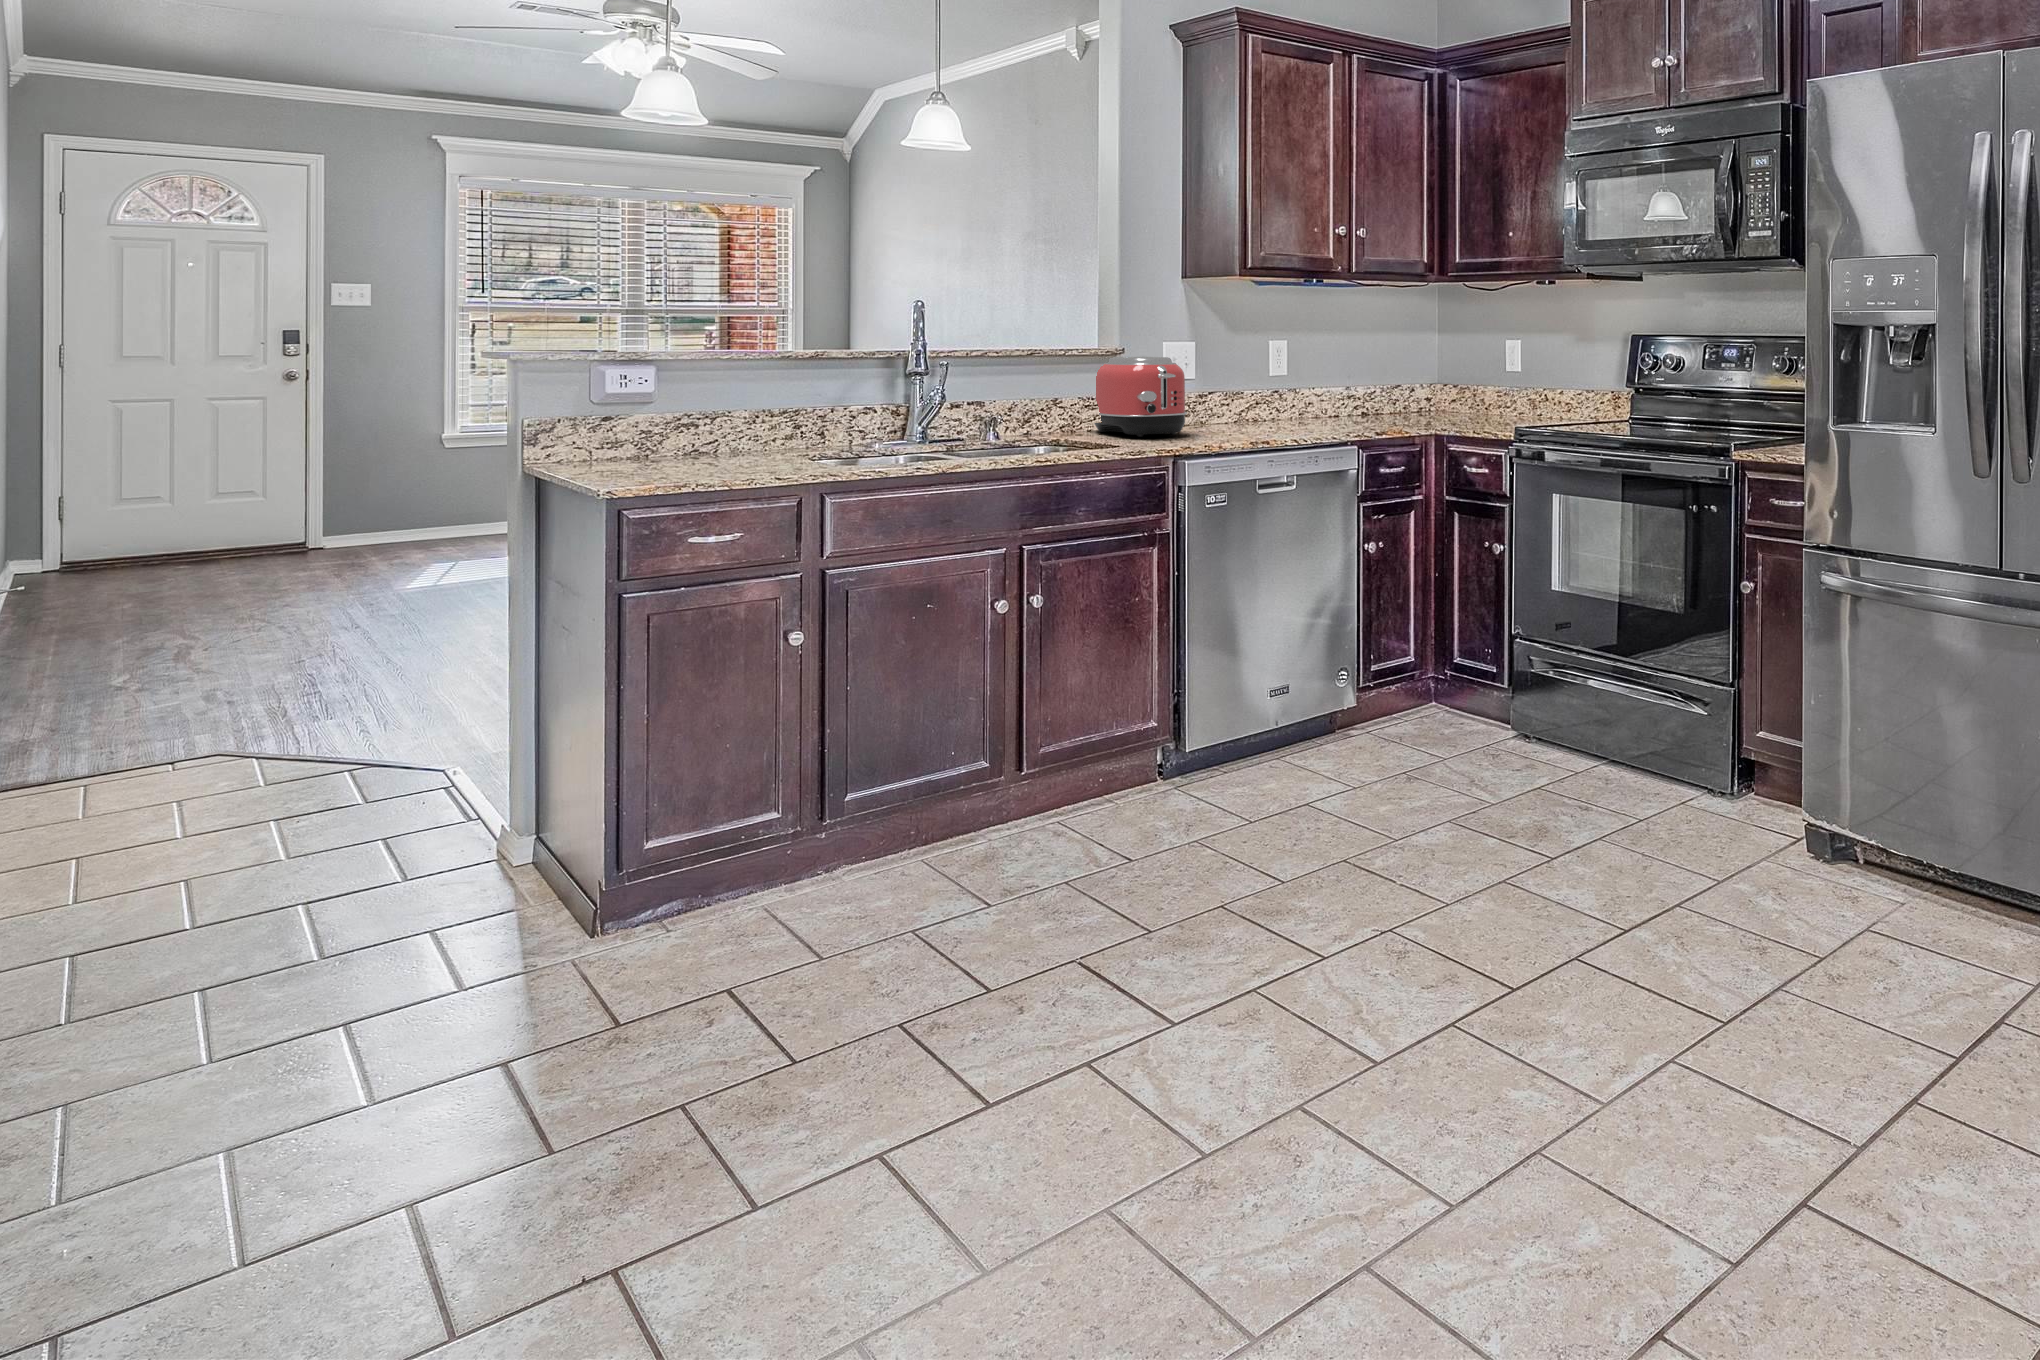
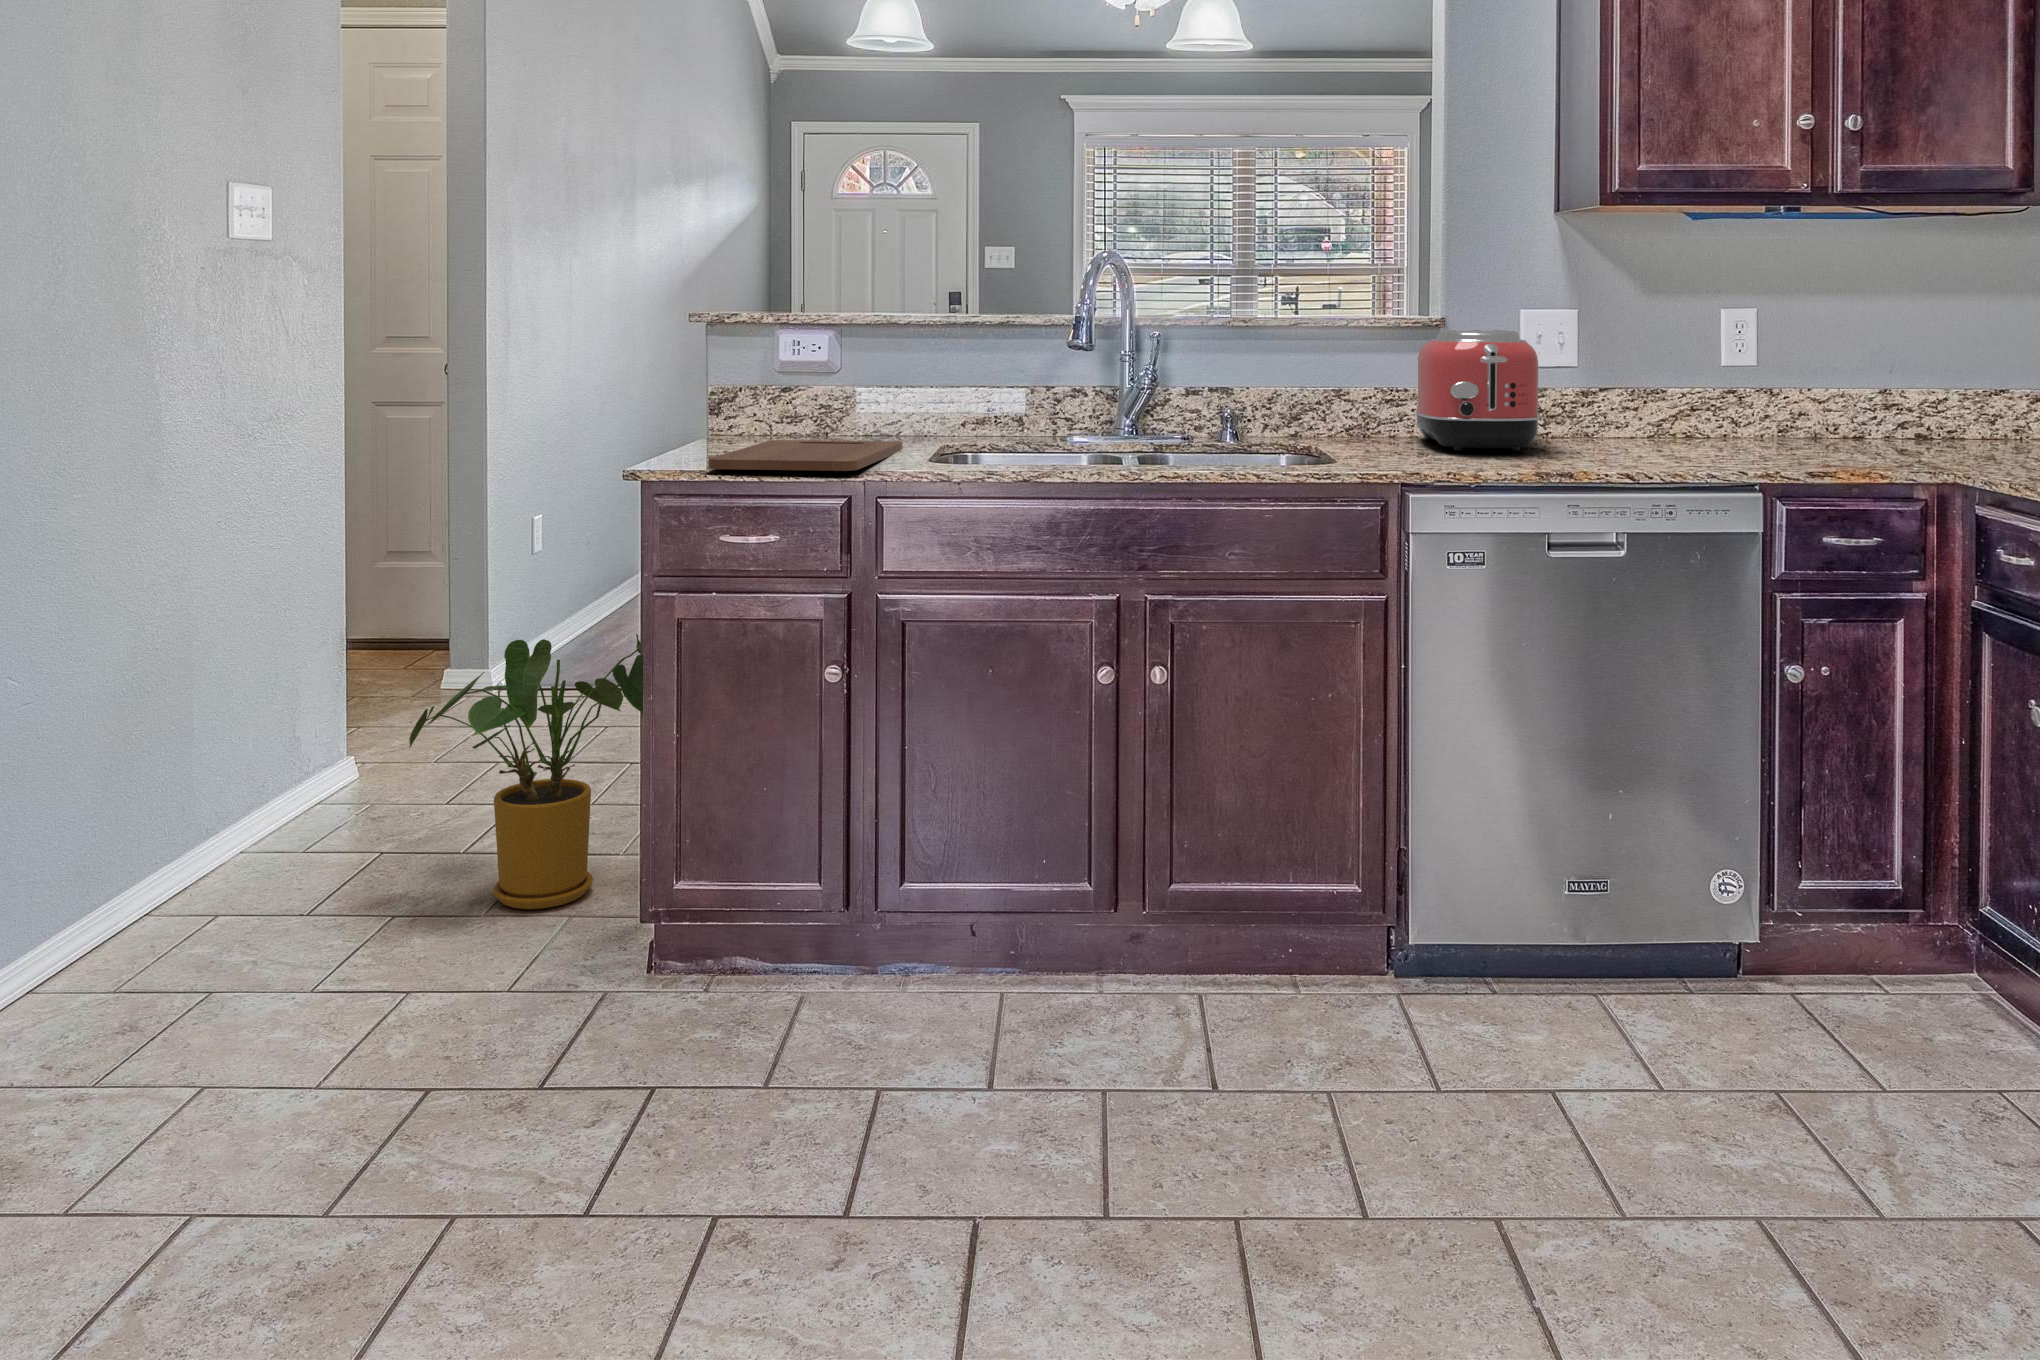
cutting board: none [612,456,774,483] -> present [708,440,902,471]
house plant: none [192,652,536,930] -> present [409,634,643,909]

